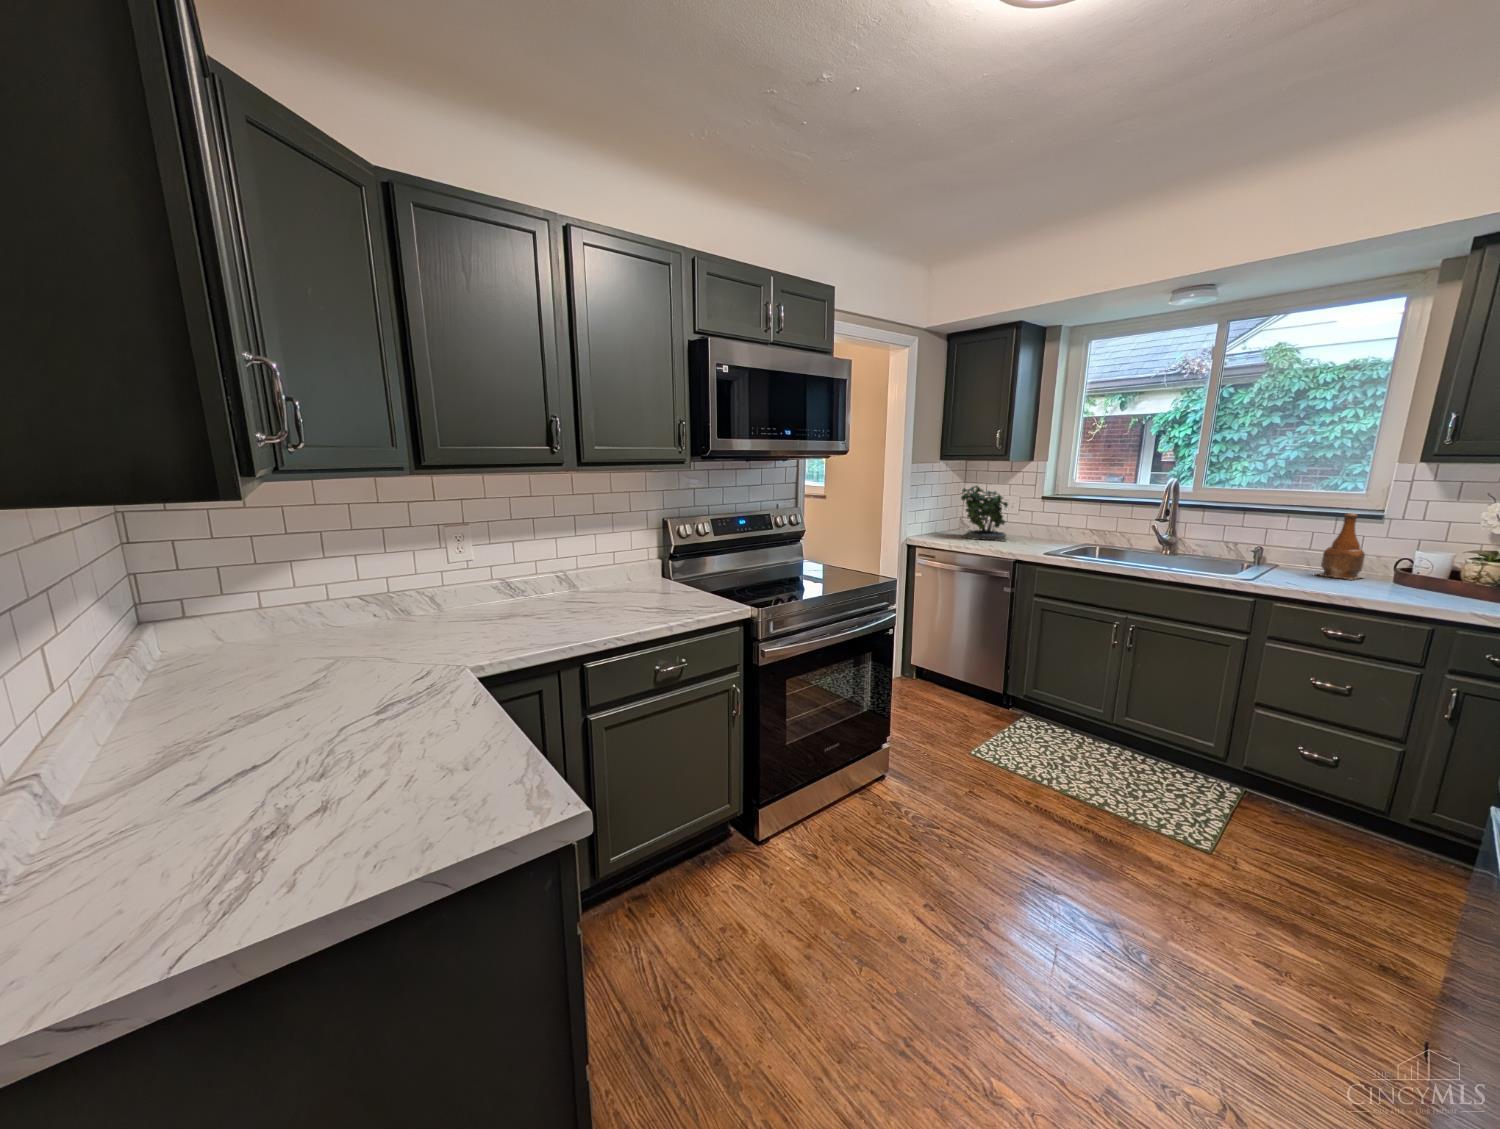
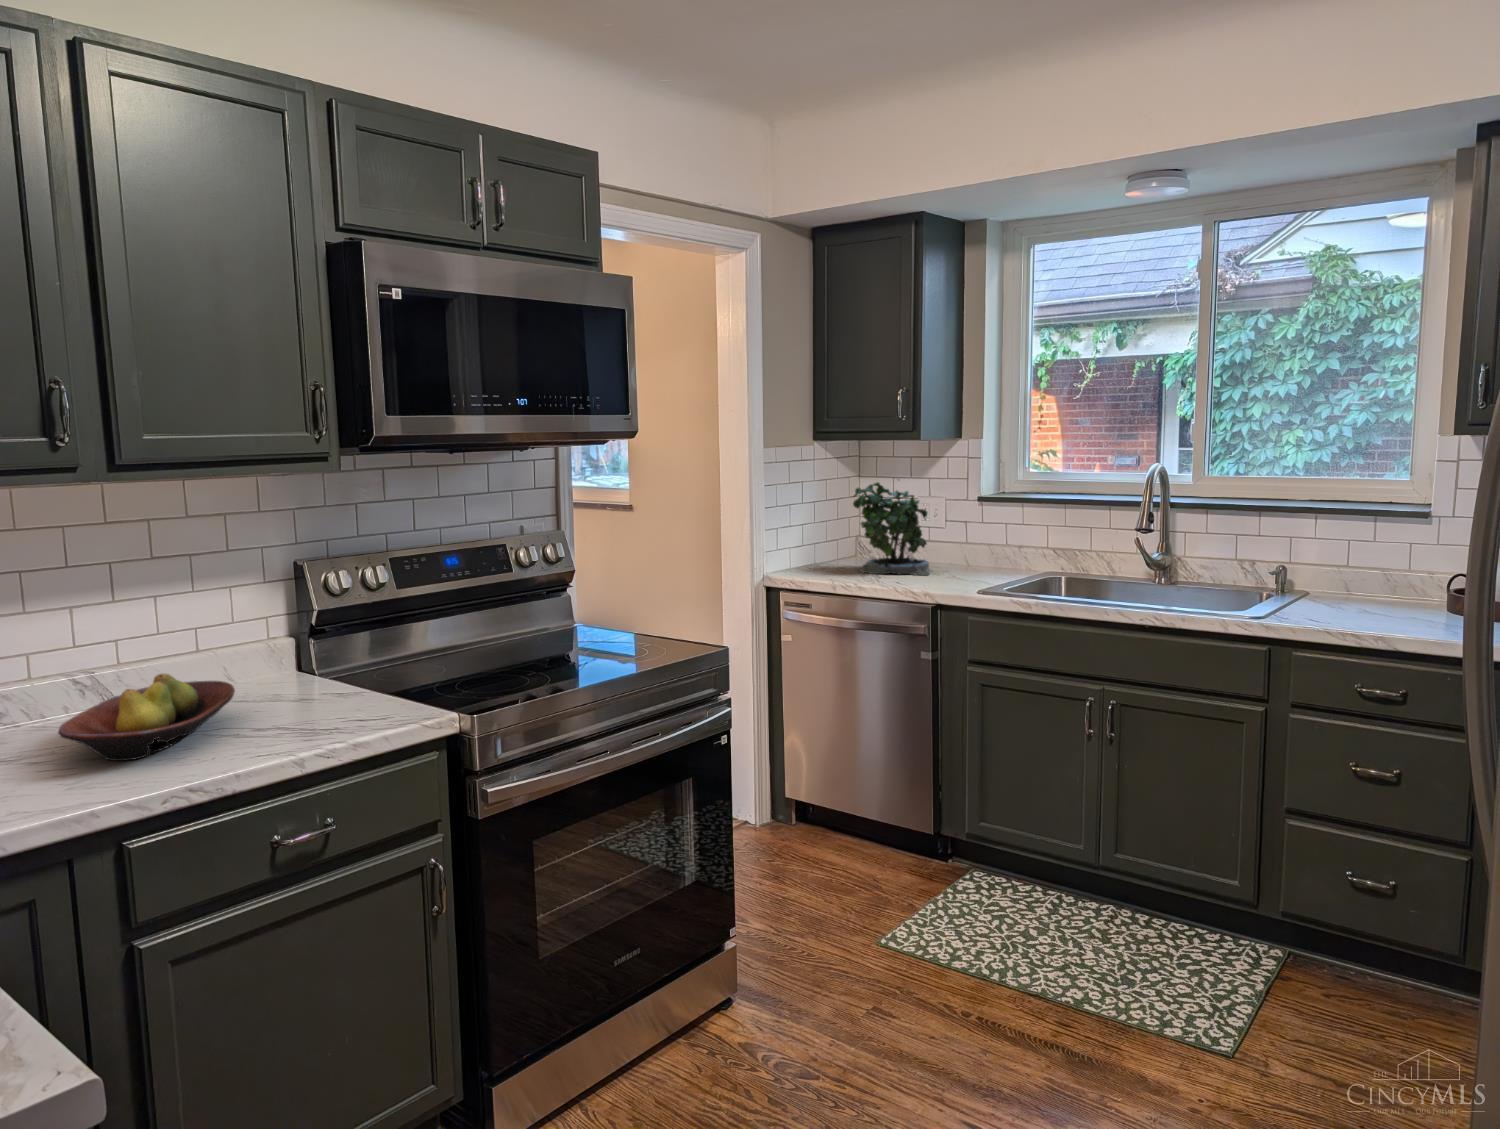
bottle: present [1319,513,1365,580] -> none [1353,511,1419,610]
fruit bowl: none [552,575,635,620] -> present [58,674,235,761]

